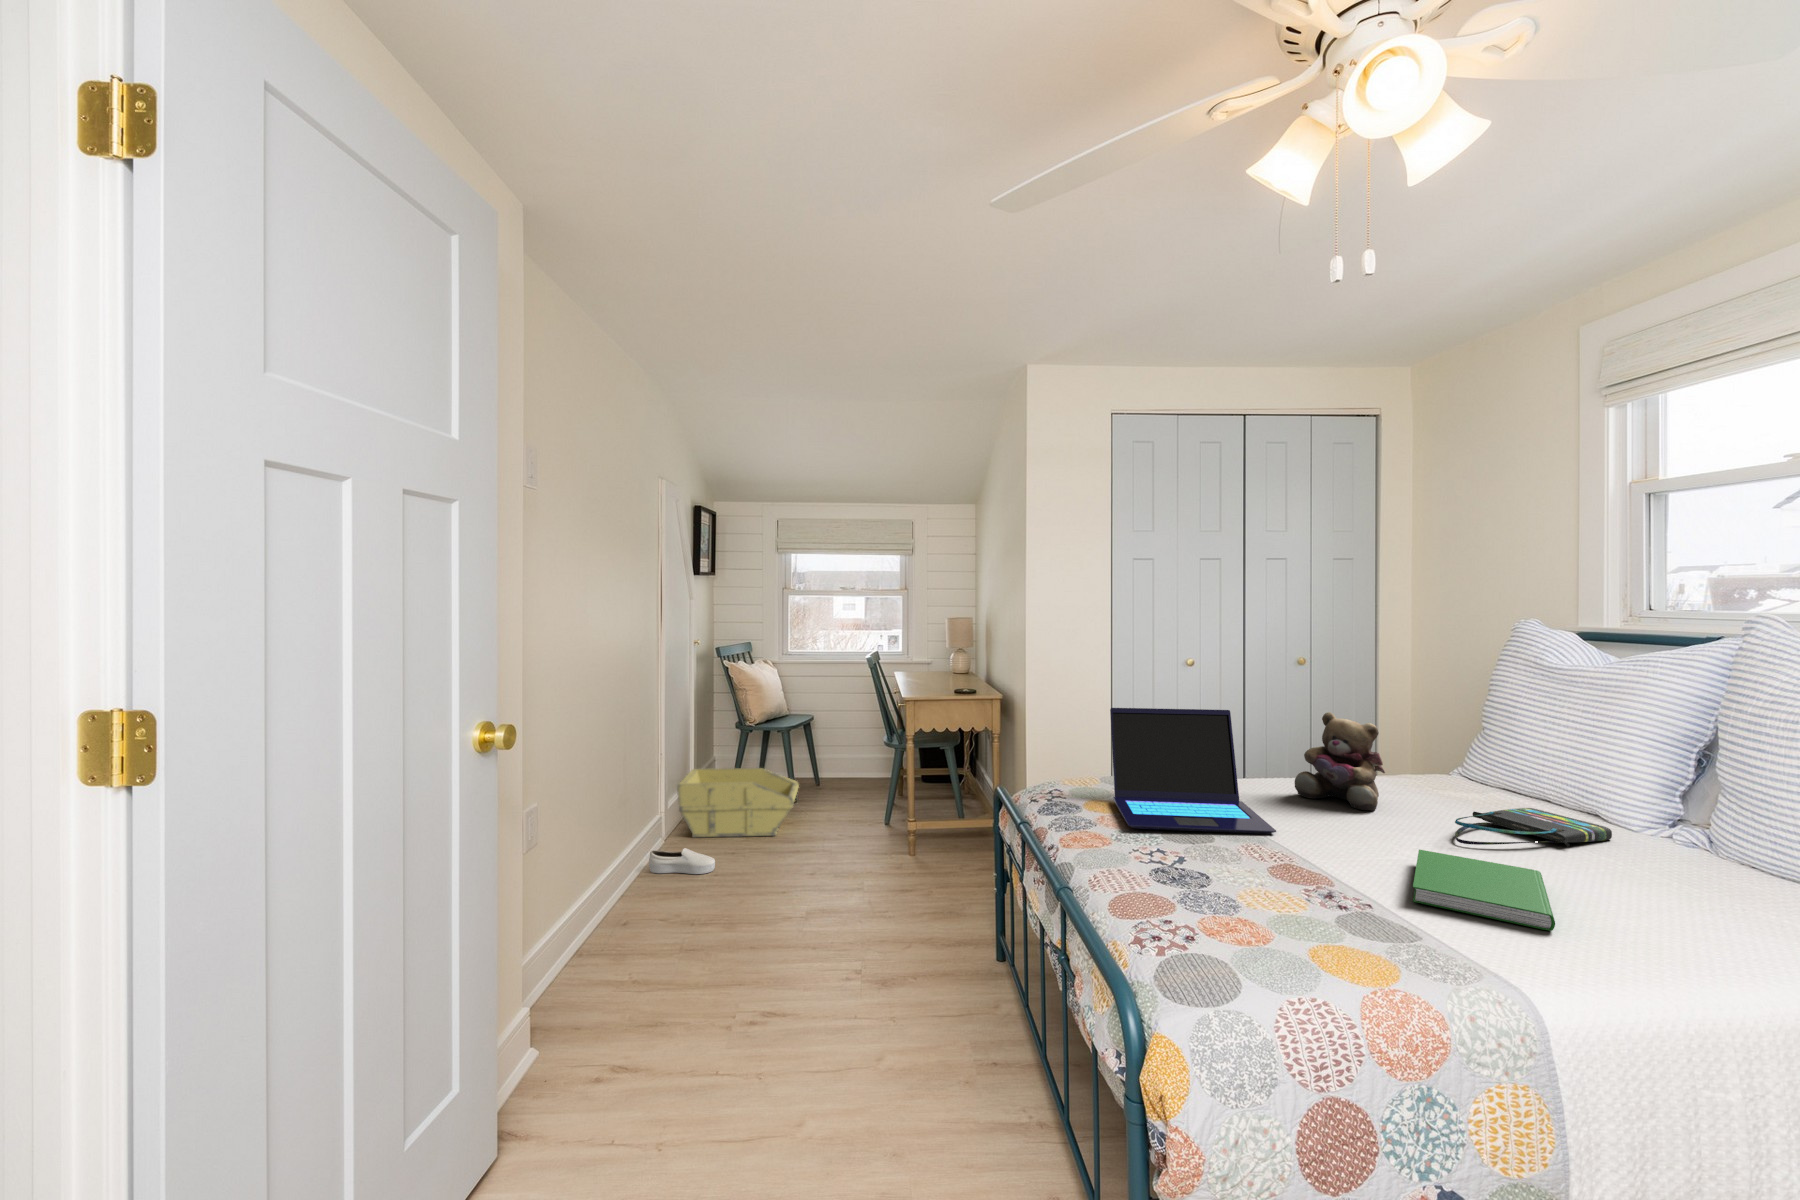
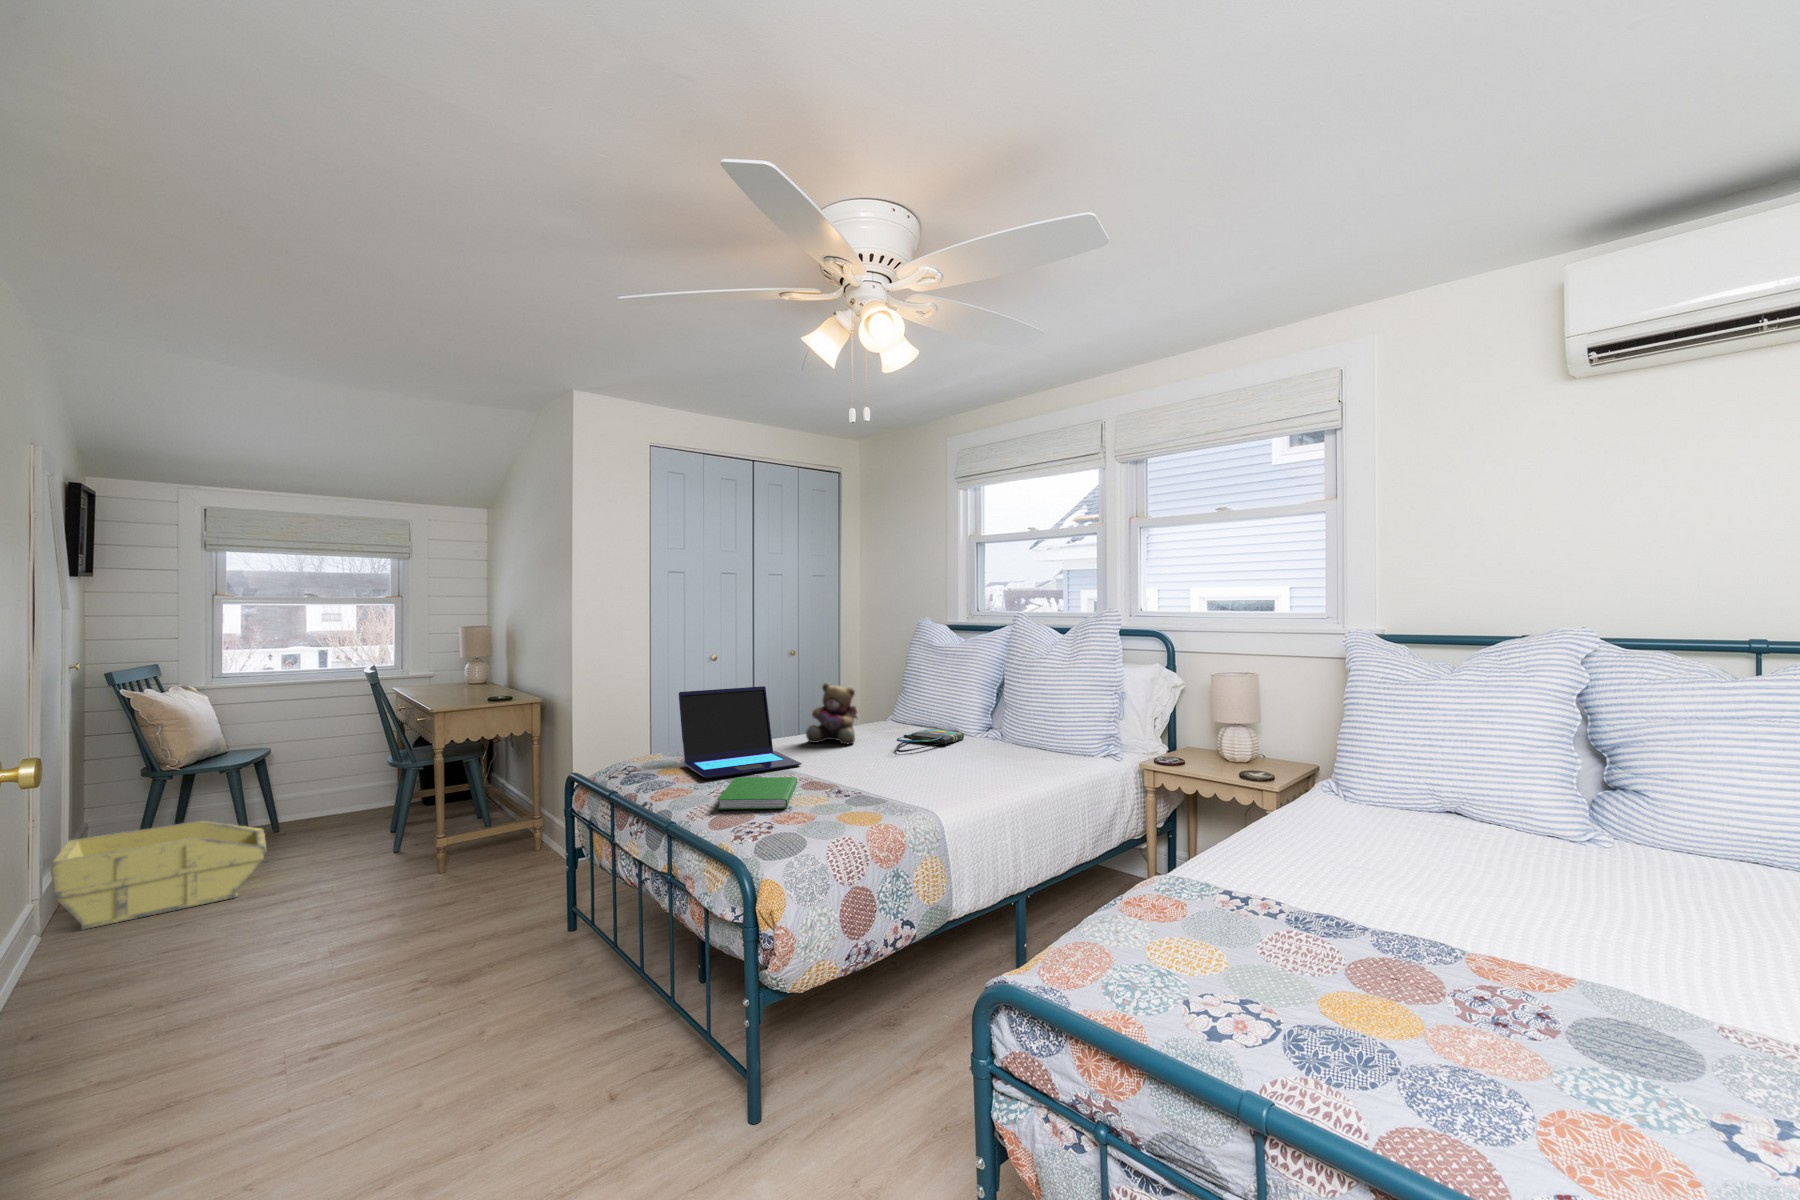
shoe: present [649,848,715,874] -> none [16,938,150,984]
hardcover book: present [1413,850,1555,931] -> present [717,777,797,810]

